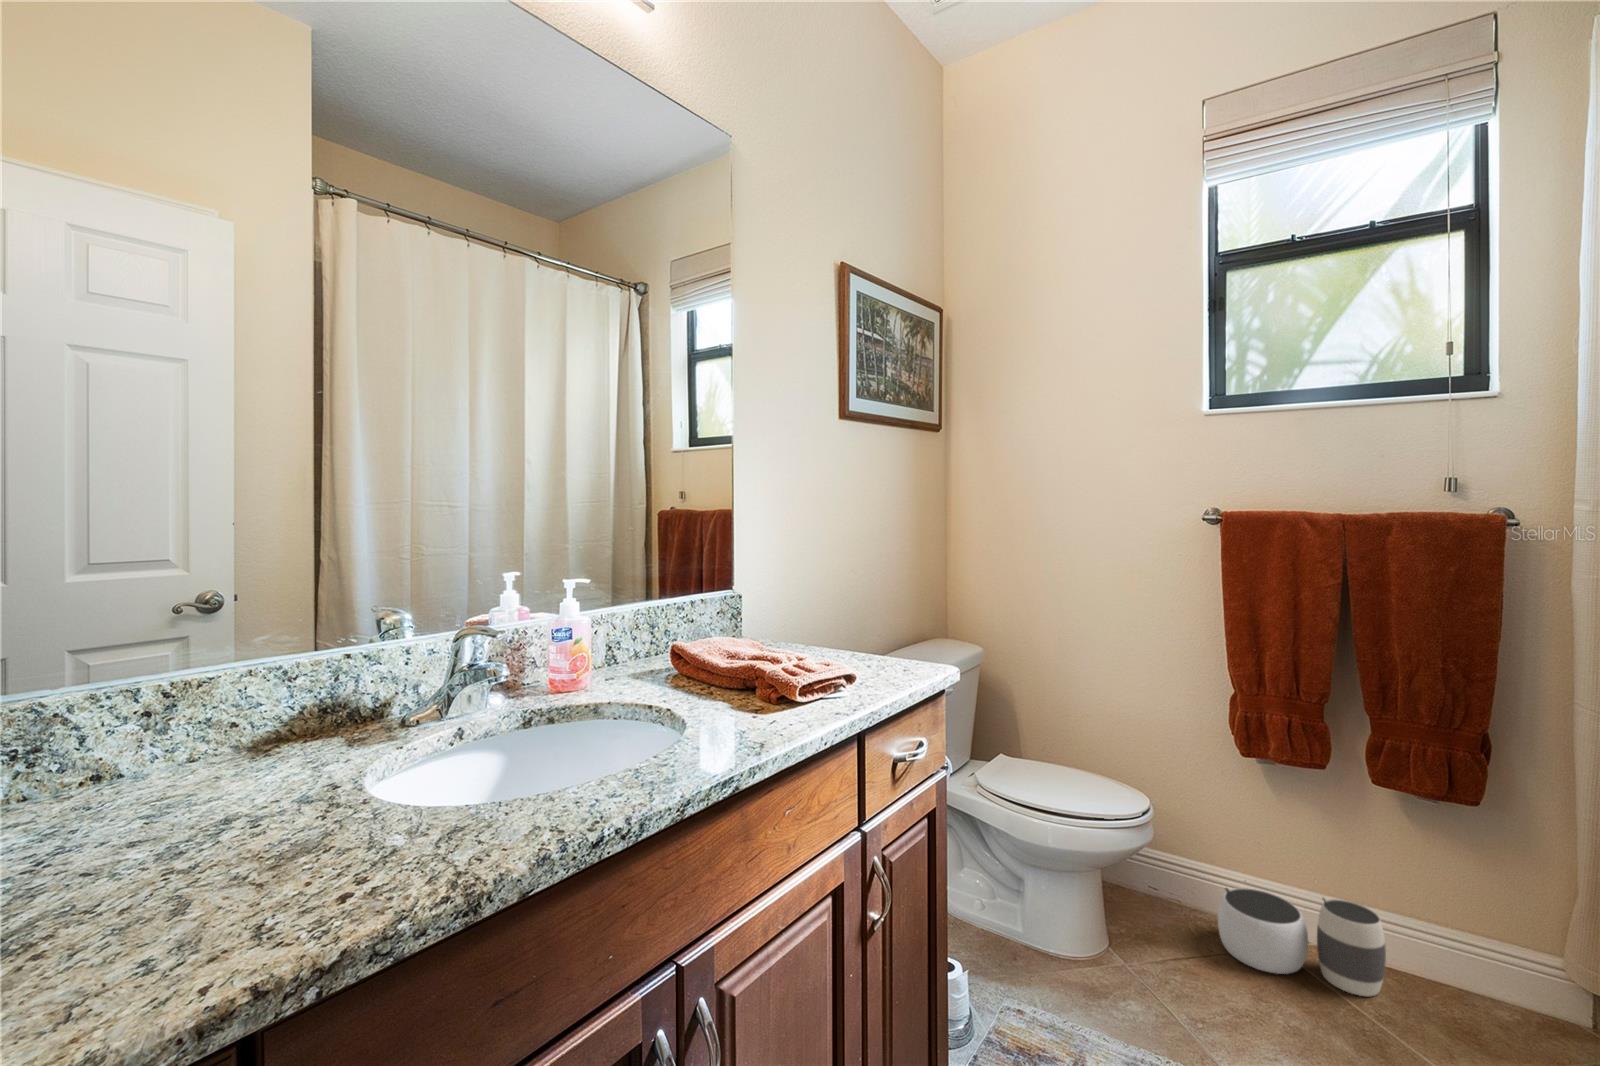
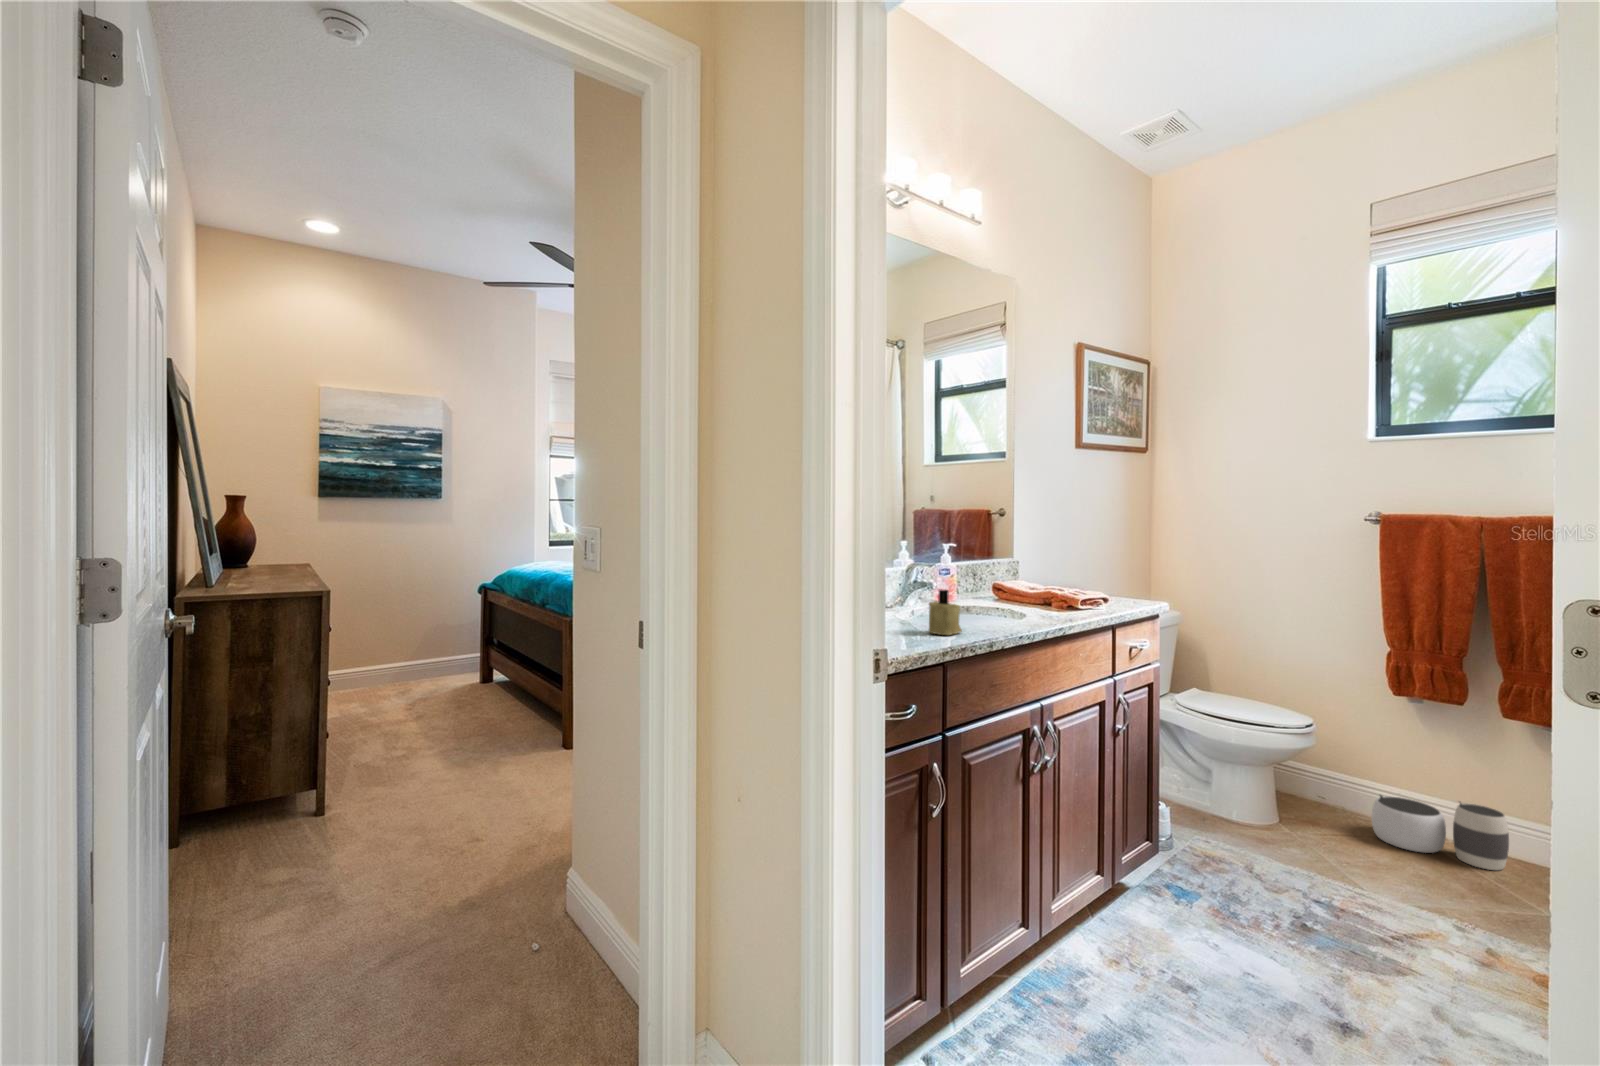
candle: none [289,741,411,893] -> present [929,590,962,635]

